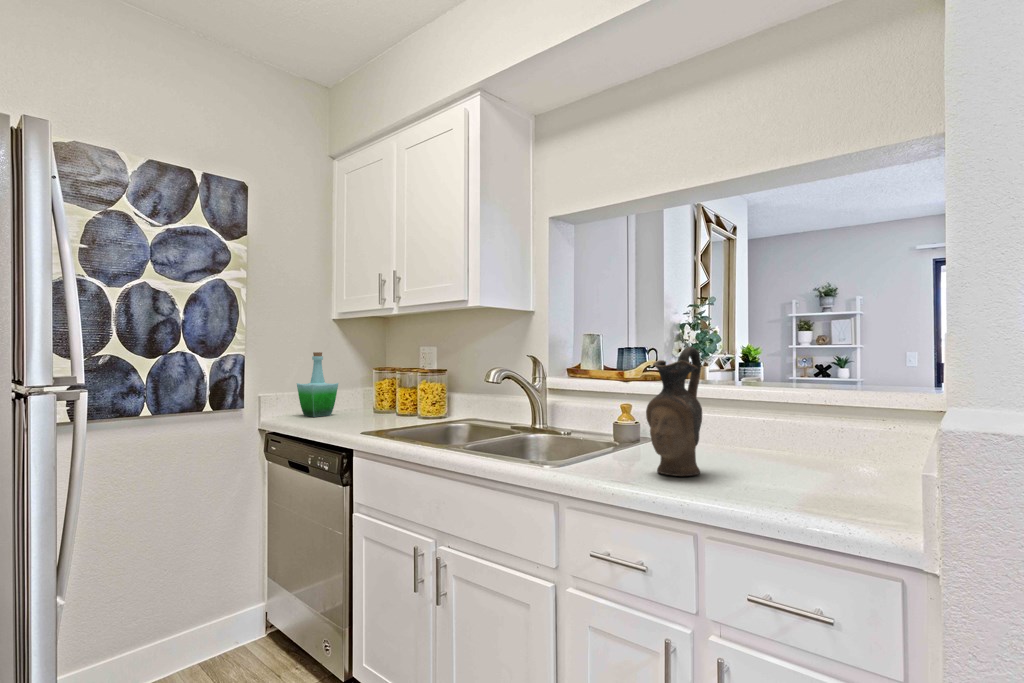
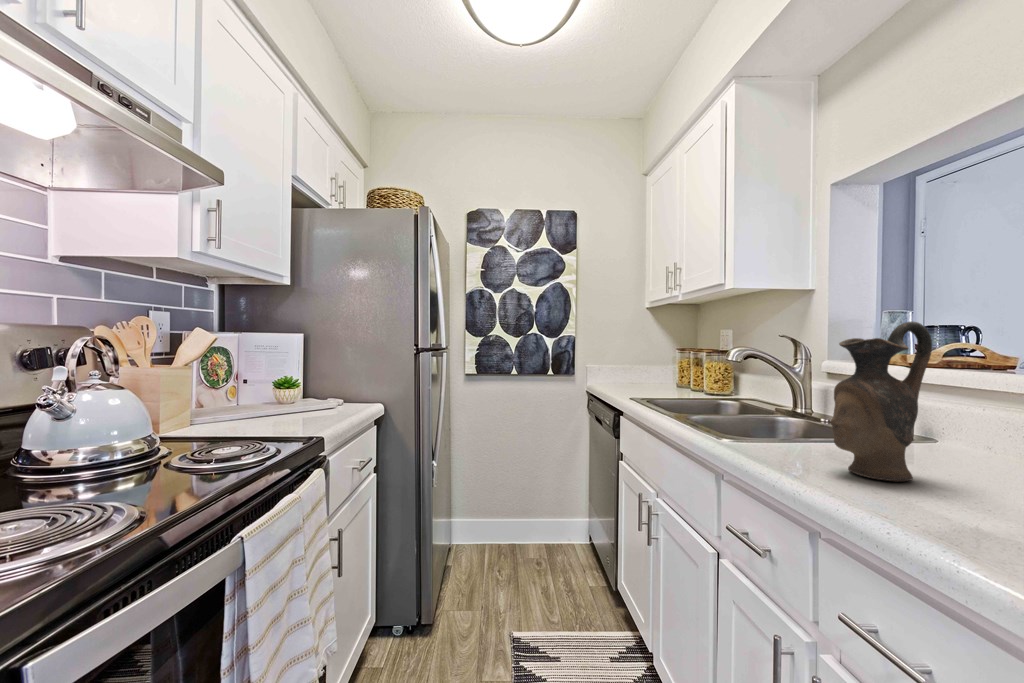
bottle: present [297,352,338,417] -> none [616,334,645,385]

